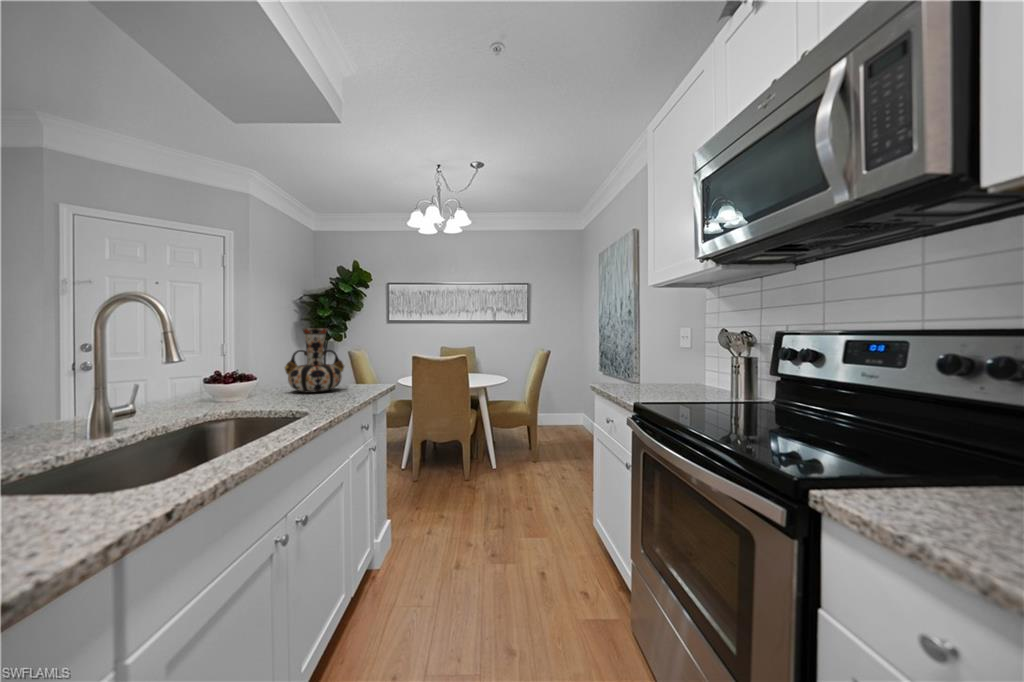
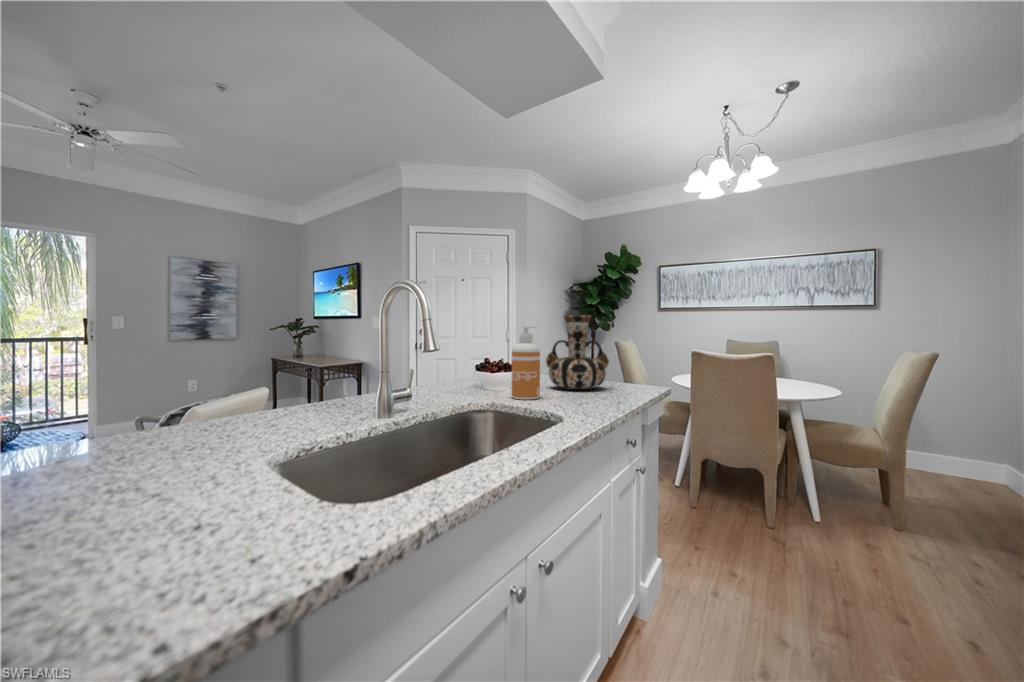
soap dispenser: none [251,339,281,405] -> present [512,326,540,400]

